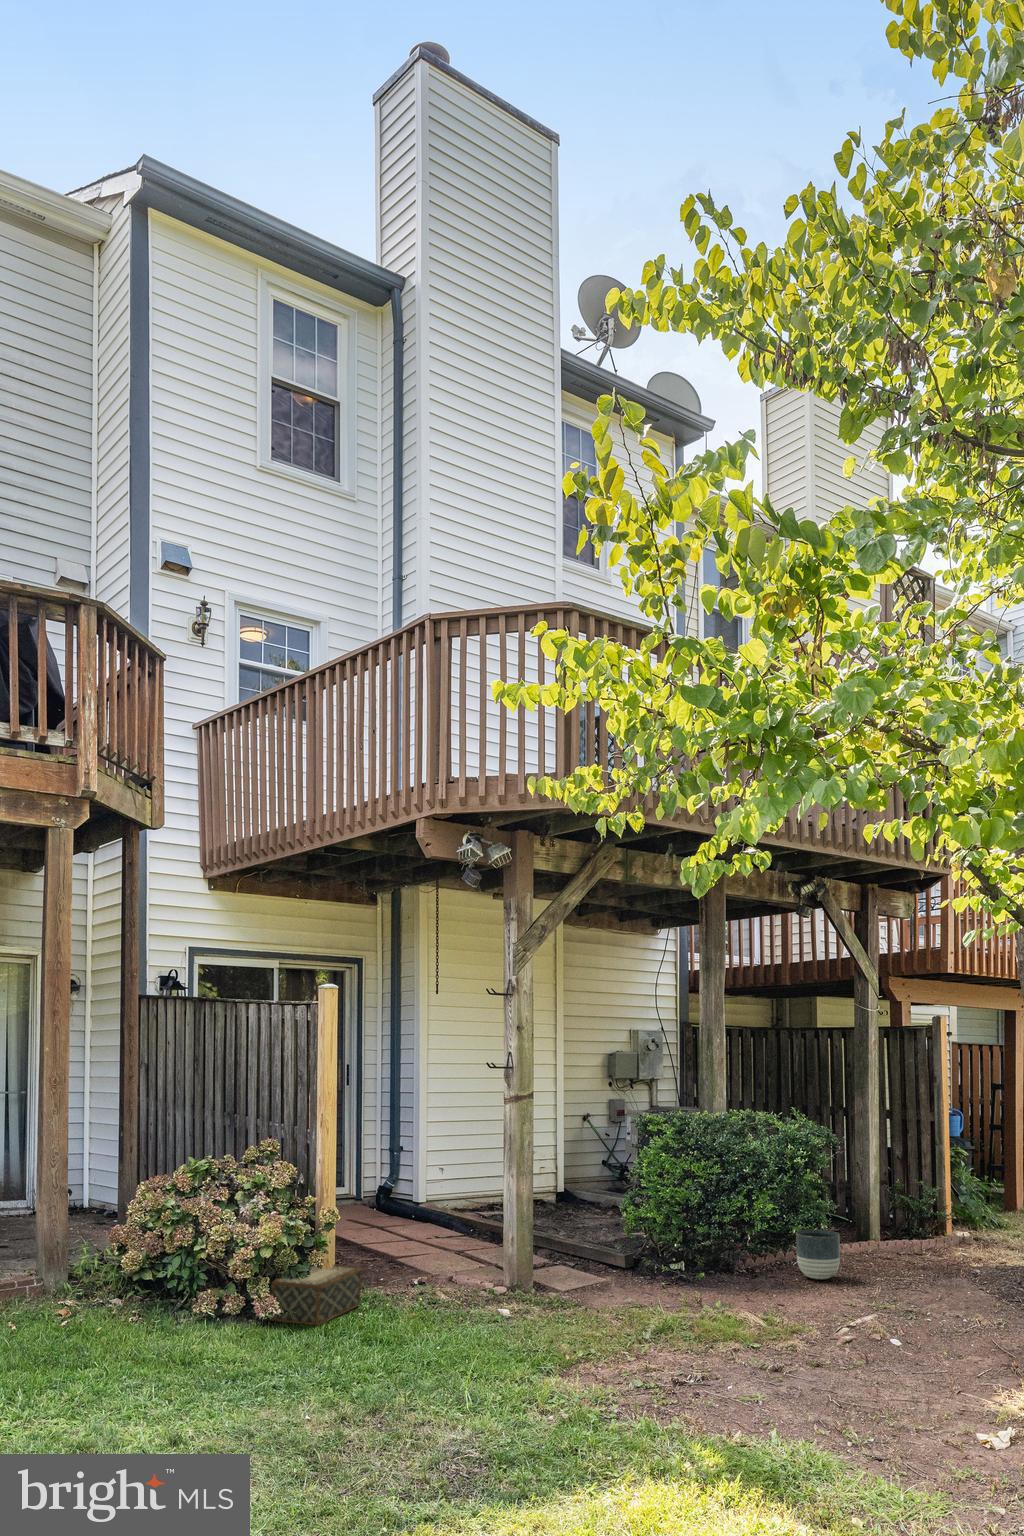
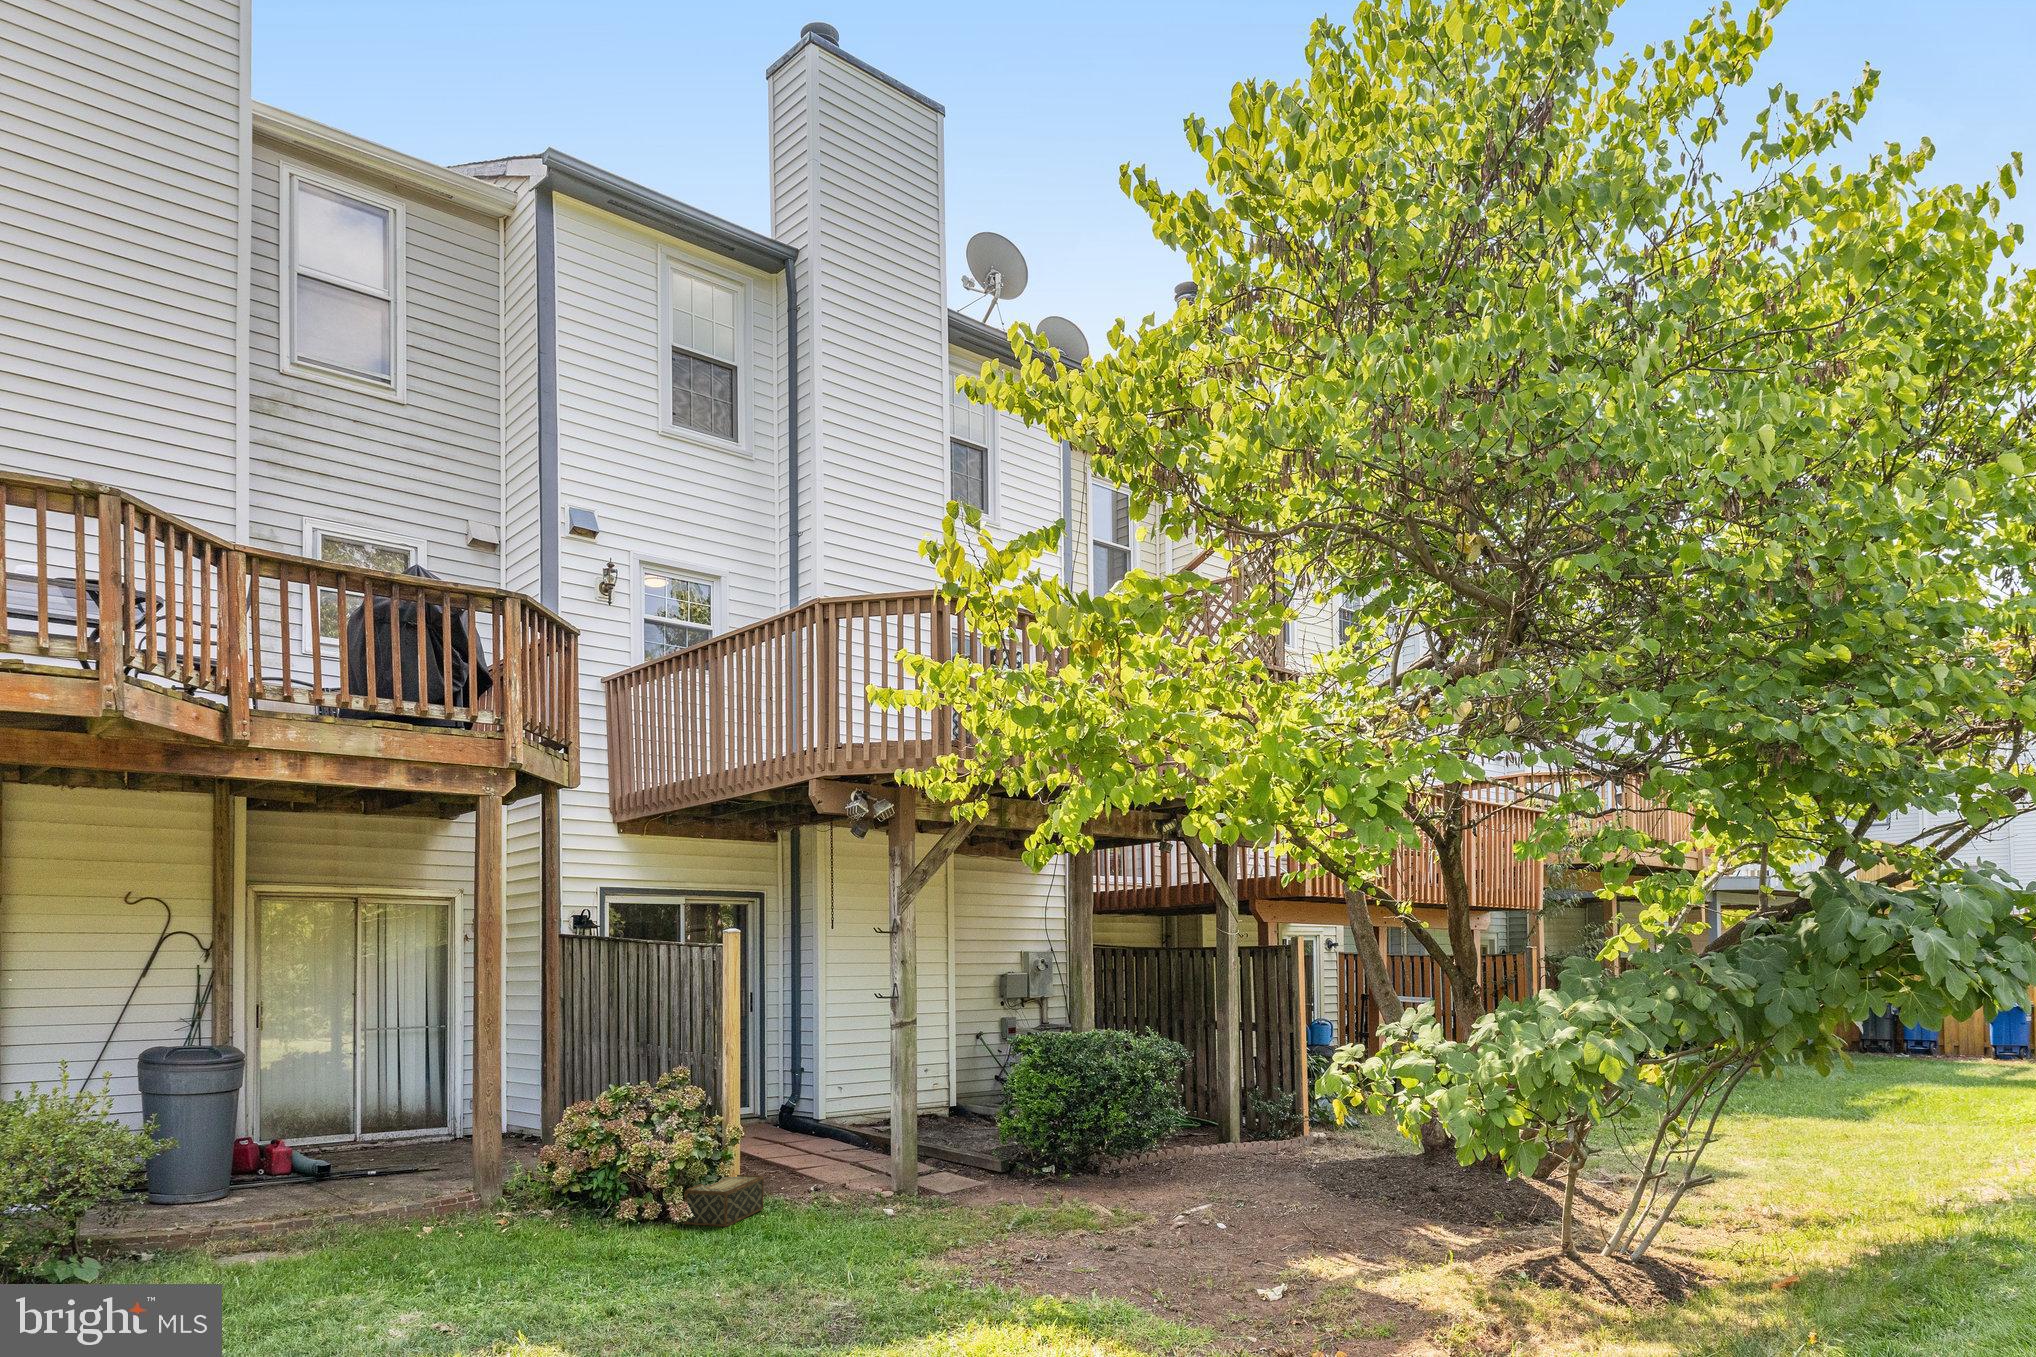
planter: present [796,1229,840,1280] -> none [1151,1132,1188,1175]

